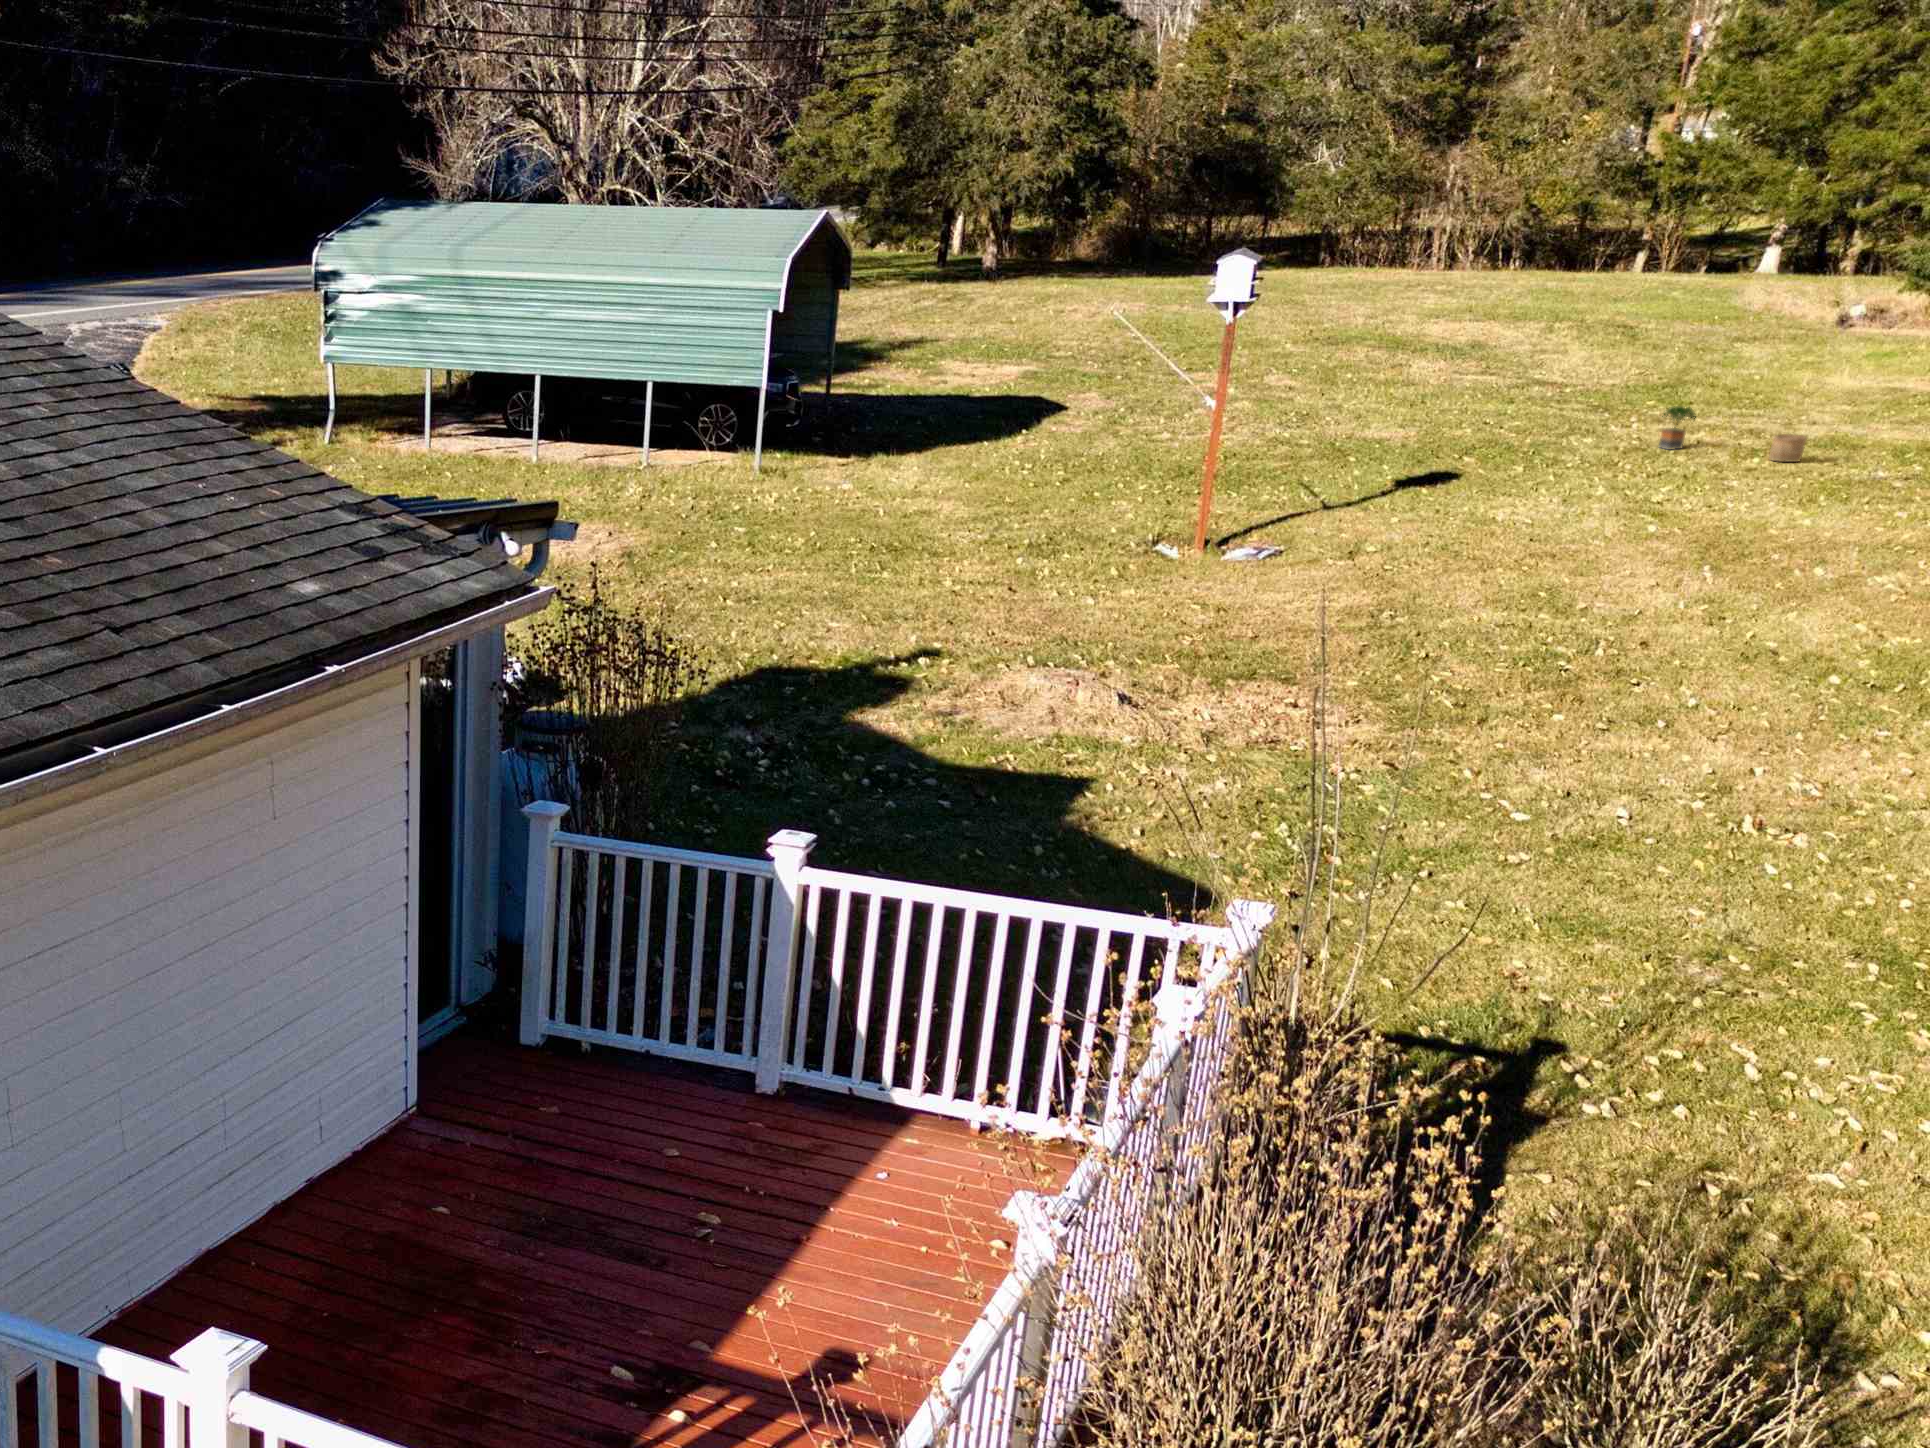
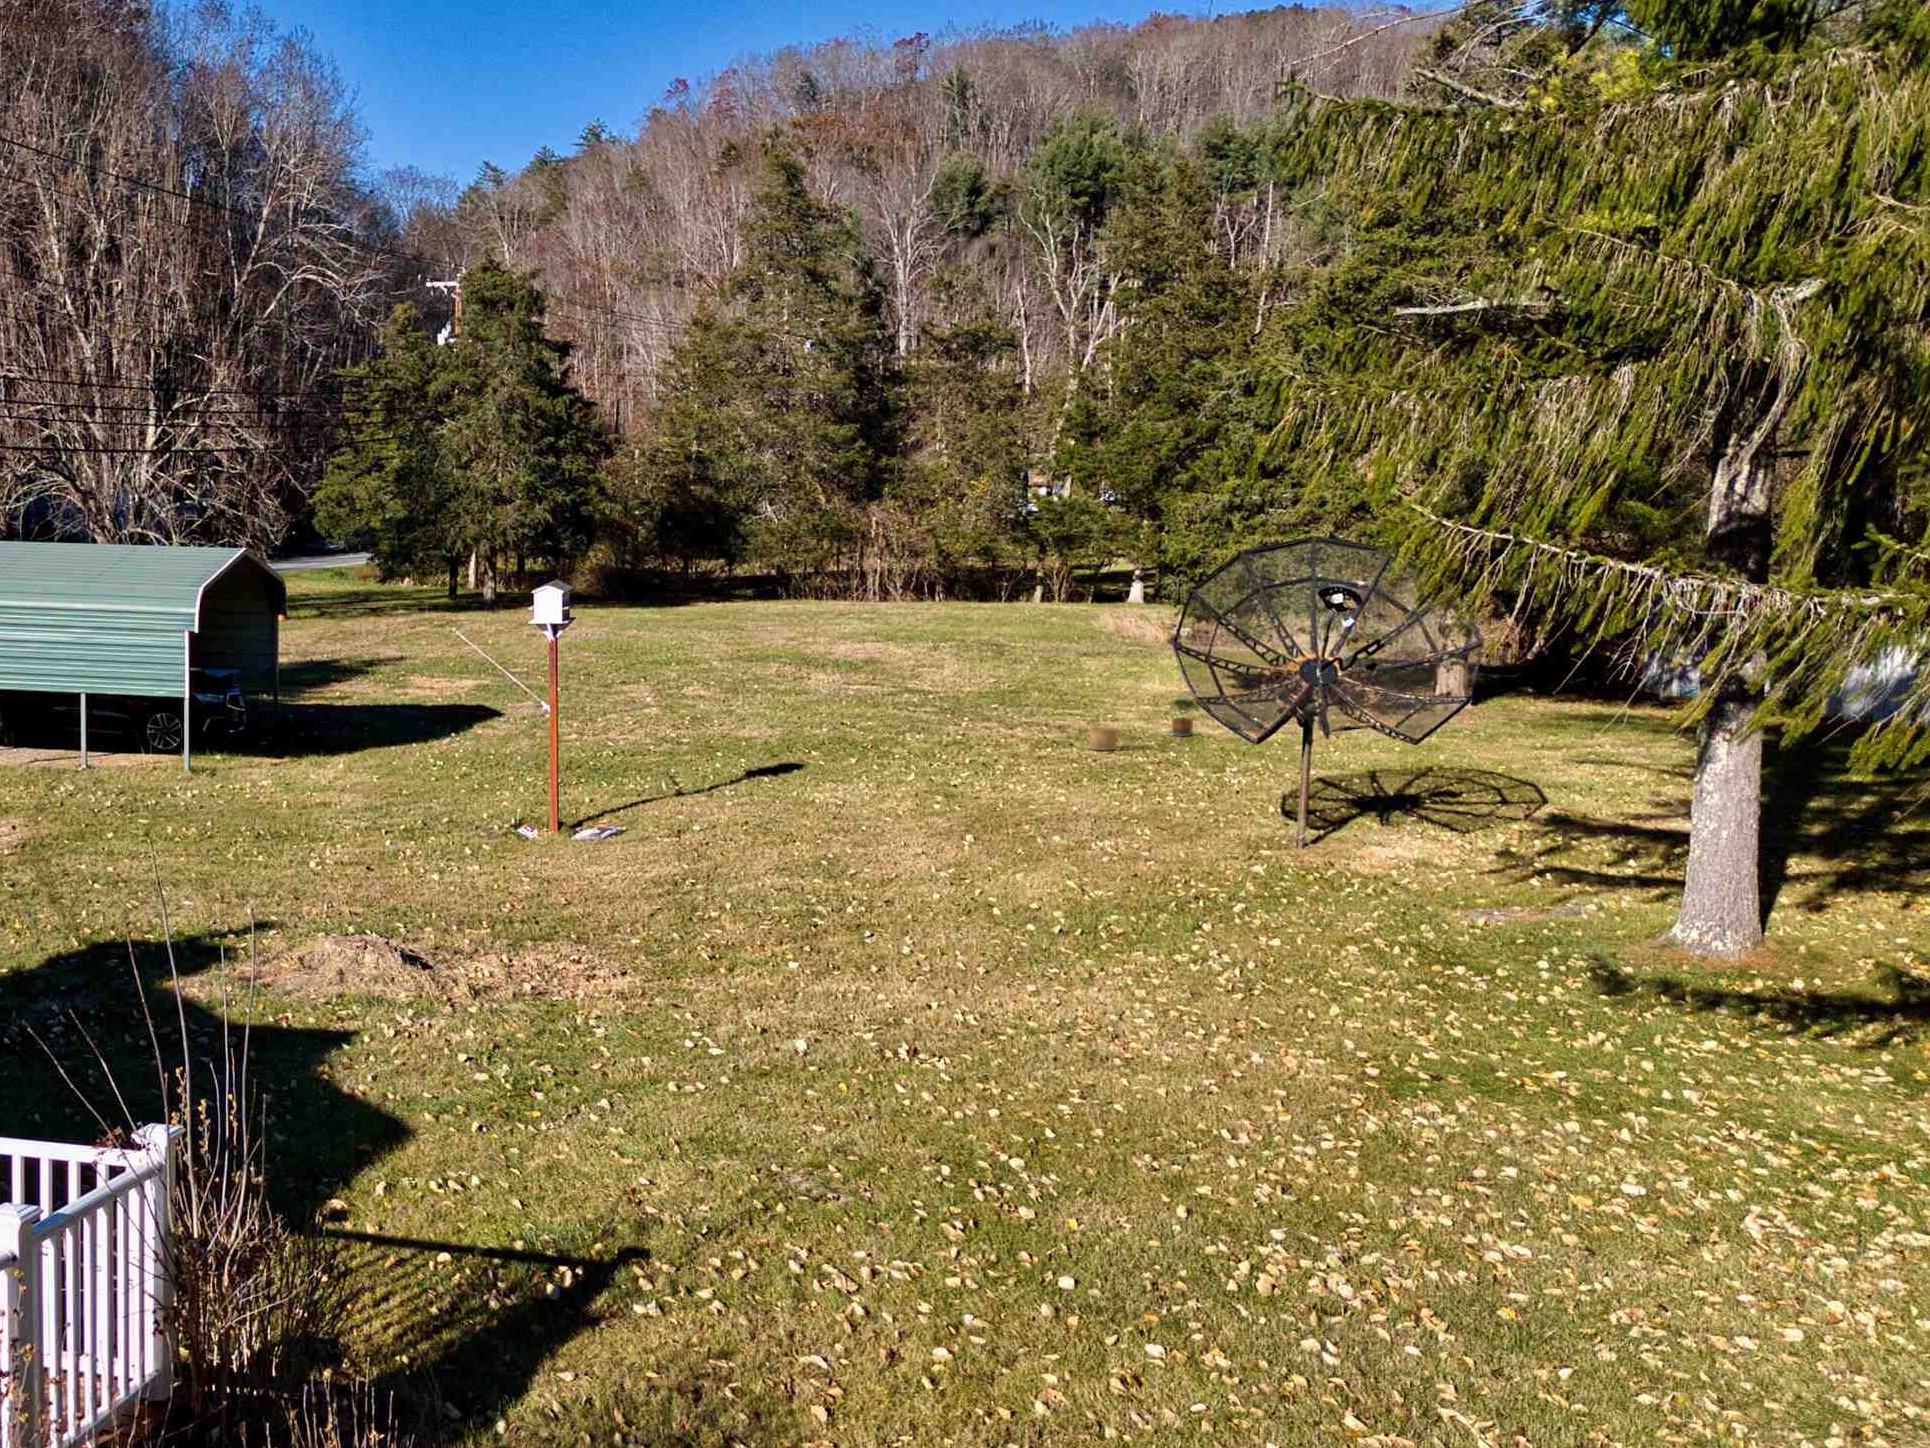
potted tree: present [1659,406,1696,450] -> present [1170,698,1199,737]

